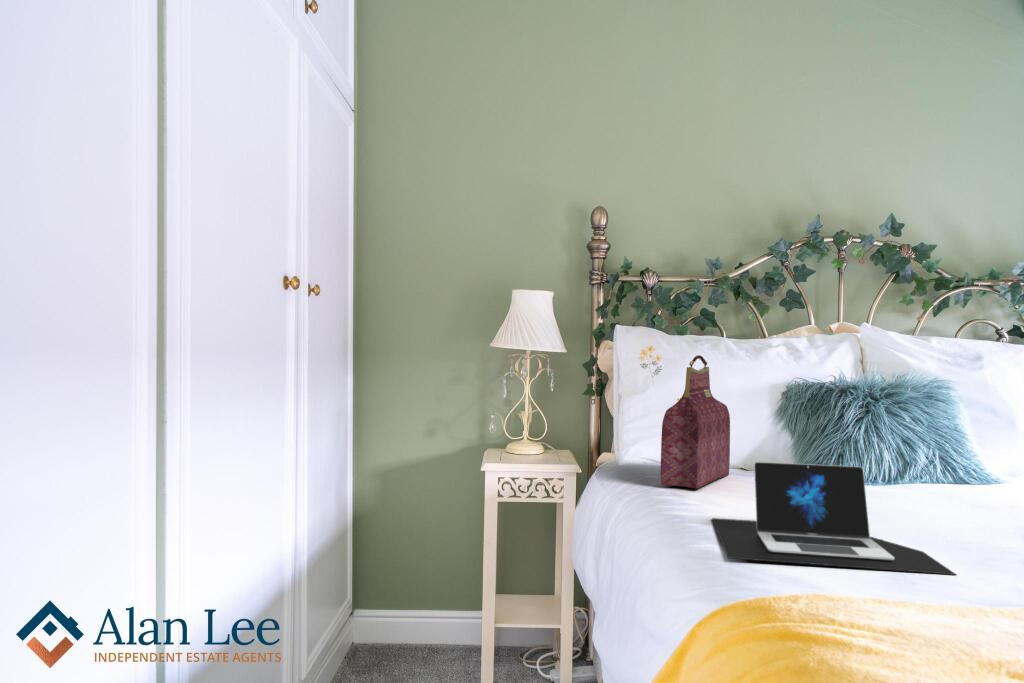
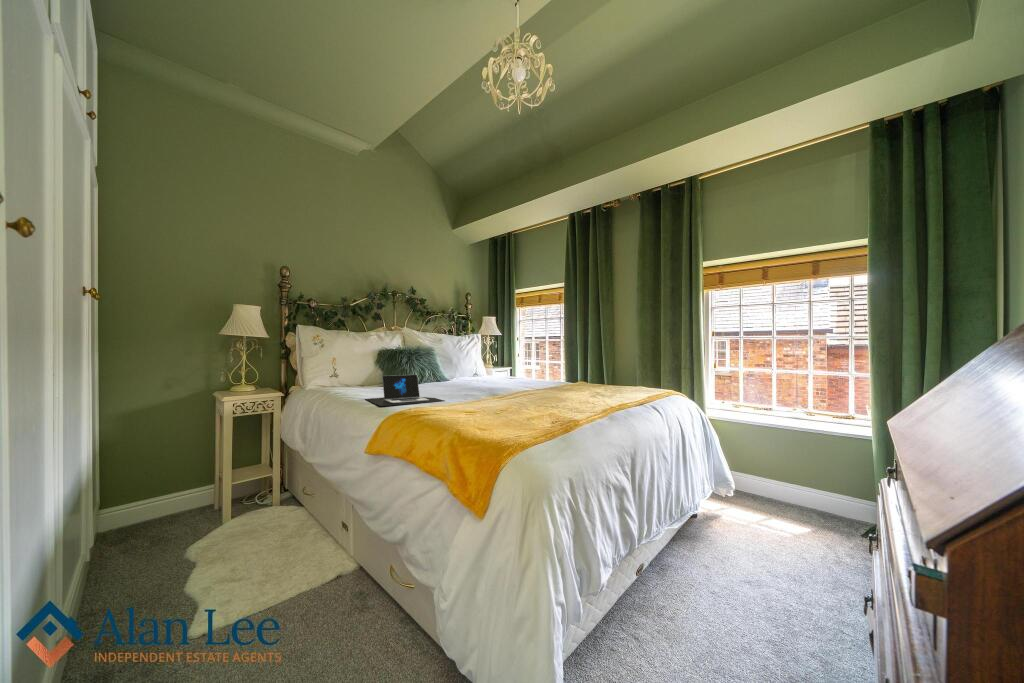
handbag: present [661,355,730,489] -> none [335,339,359,392]

